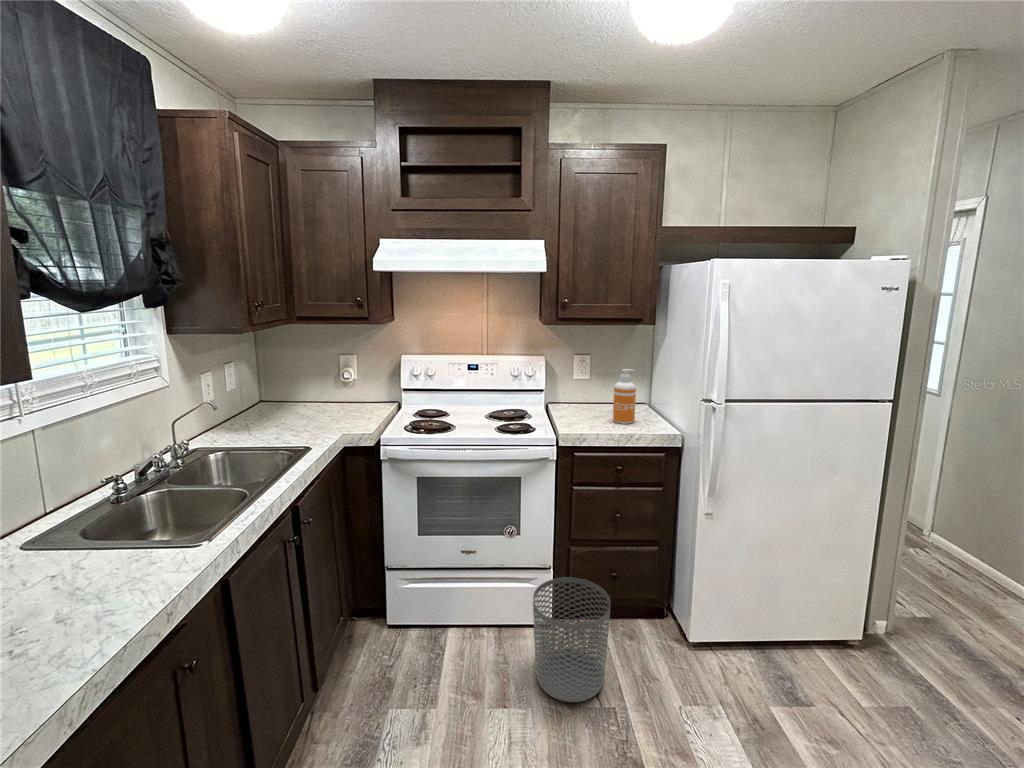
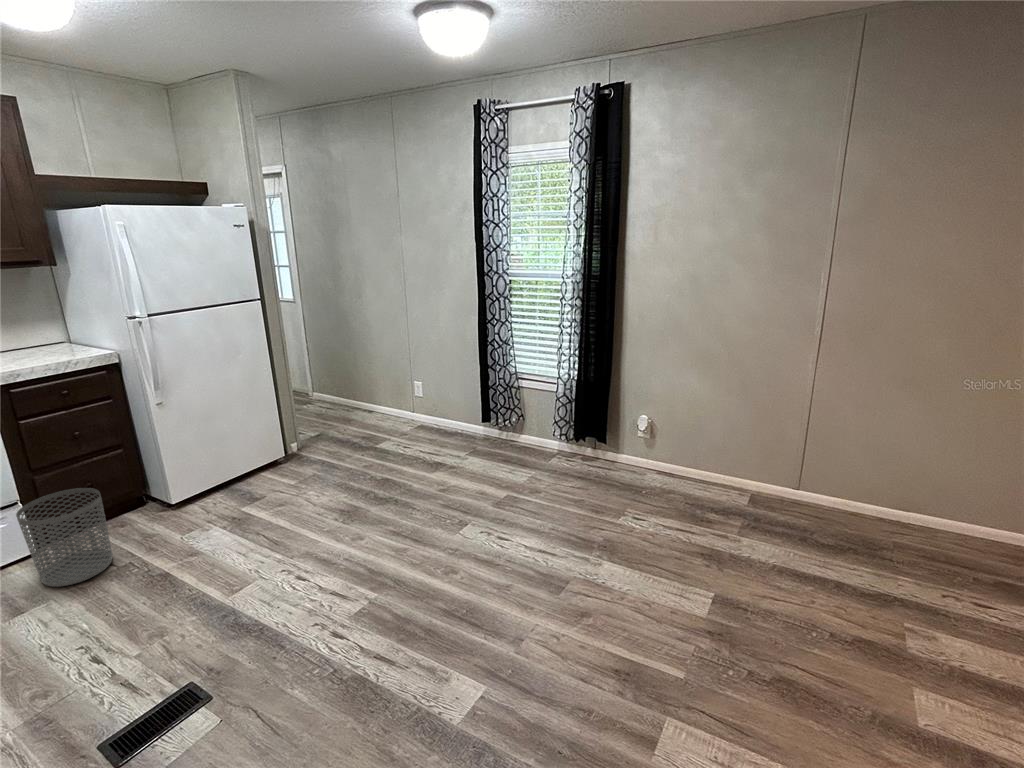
soap dispenser: present [613,369,636,424] -> none [30,307,64,358]

